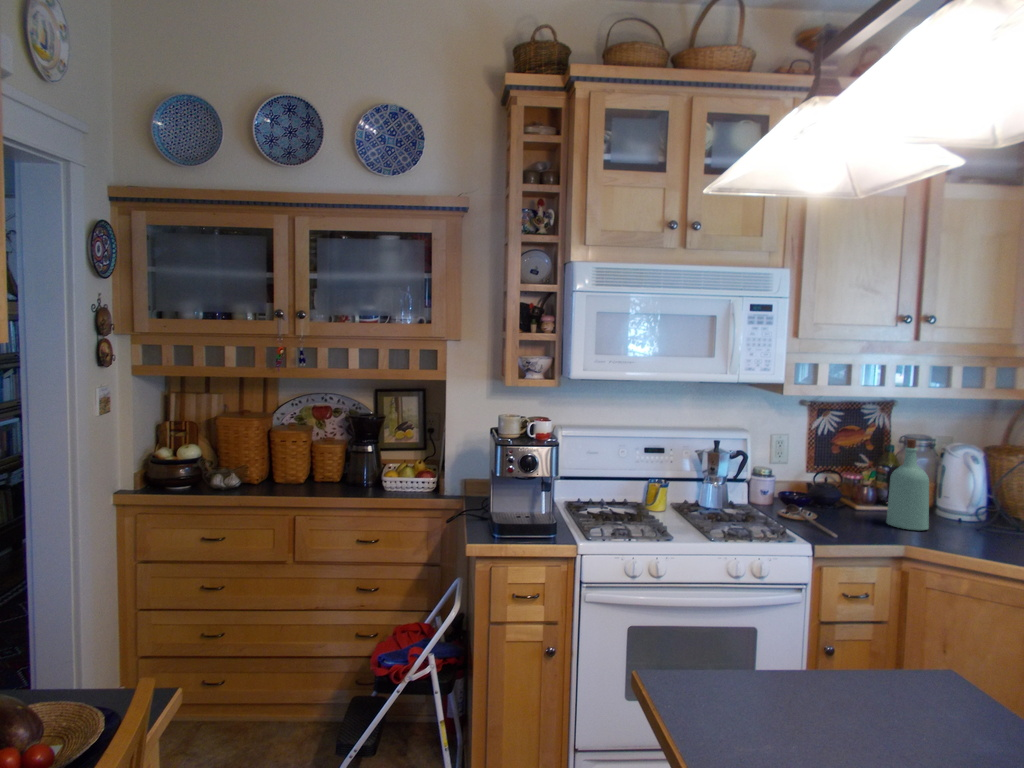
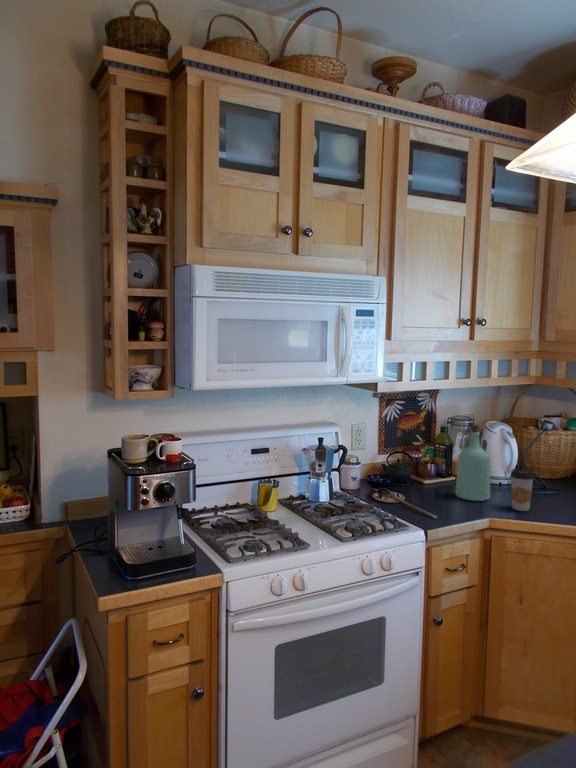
coffee cup: none [949,494,979,545] -> present [511,469,534,511]

